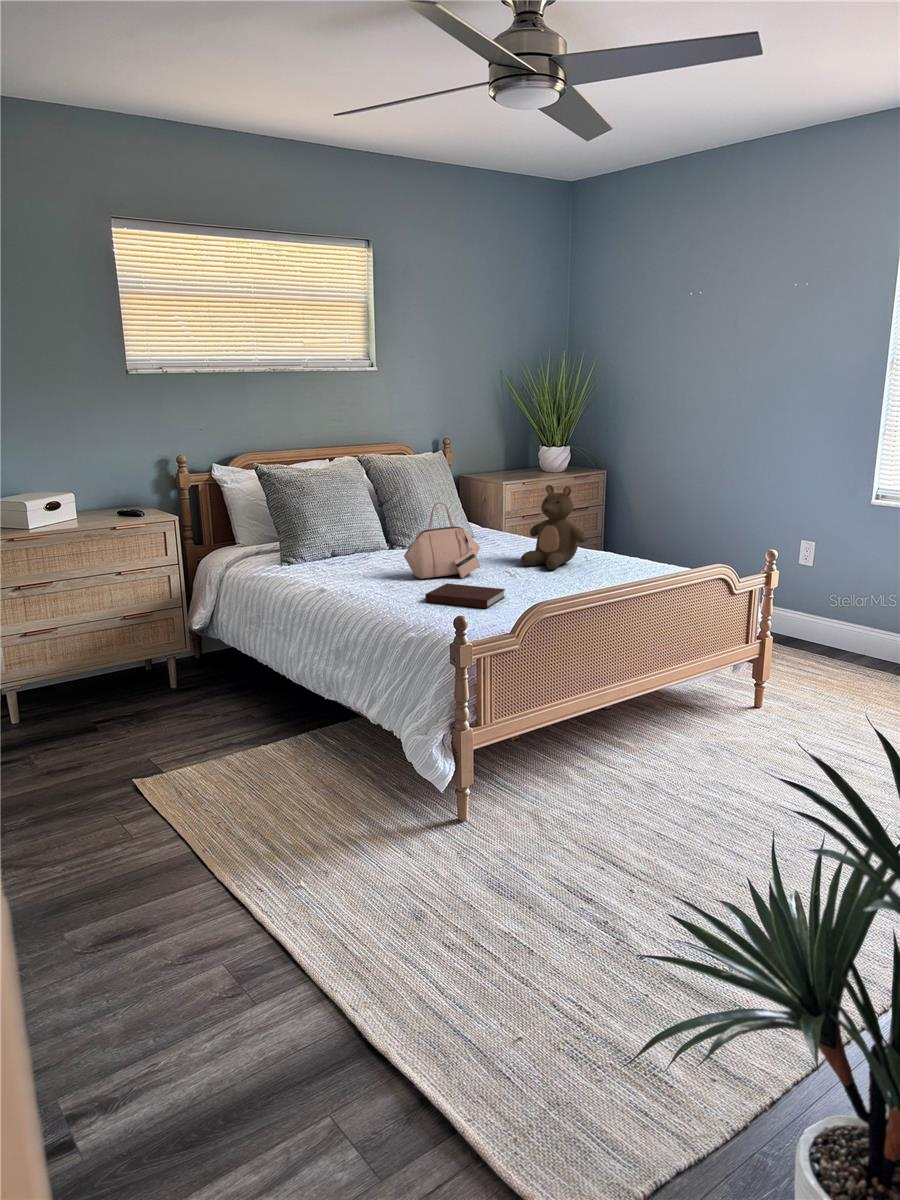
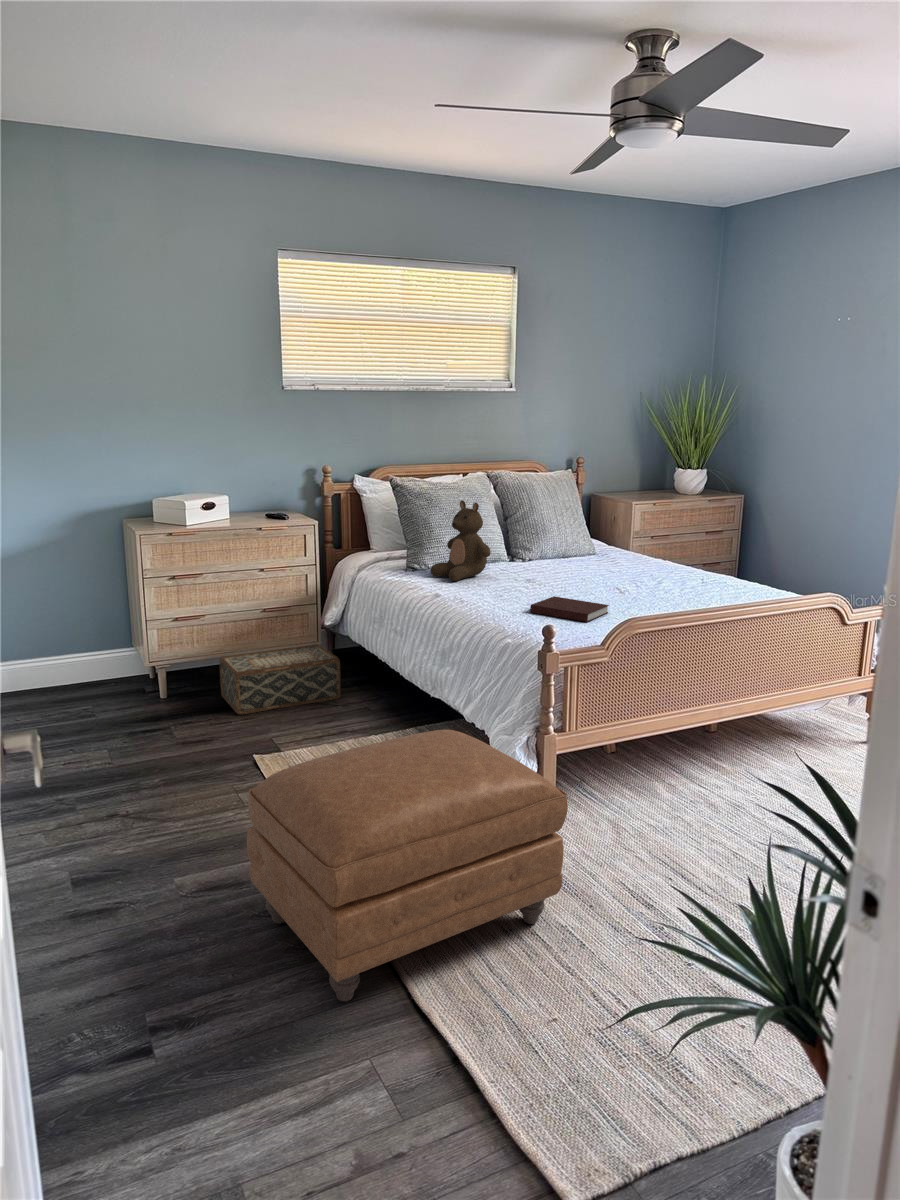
stuffed bear: present [521,485,586,570] -> present [430,500,491,581]
handbag: present [404,502,480,579] -> none [517,519,593,593]
woven basket: none [78,650,219,735] -> present [220,644,341,715]
ottoman: none [153,736,507,1053] -> present [247,730,568,1001]

